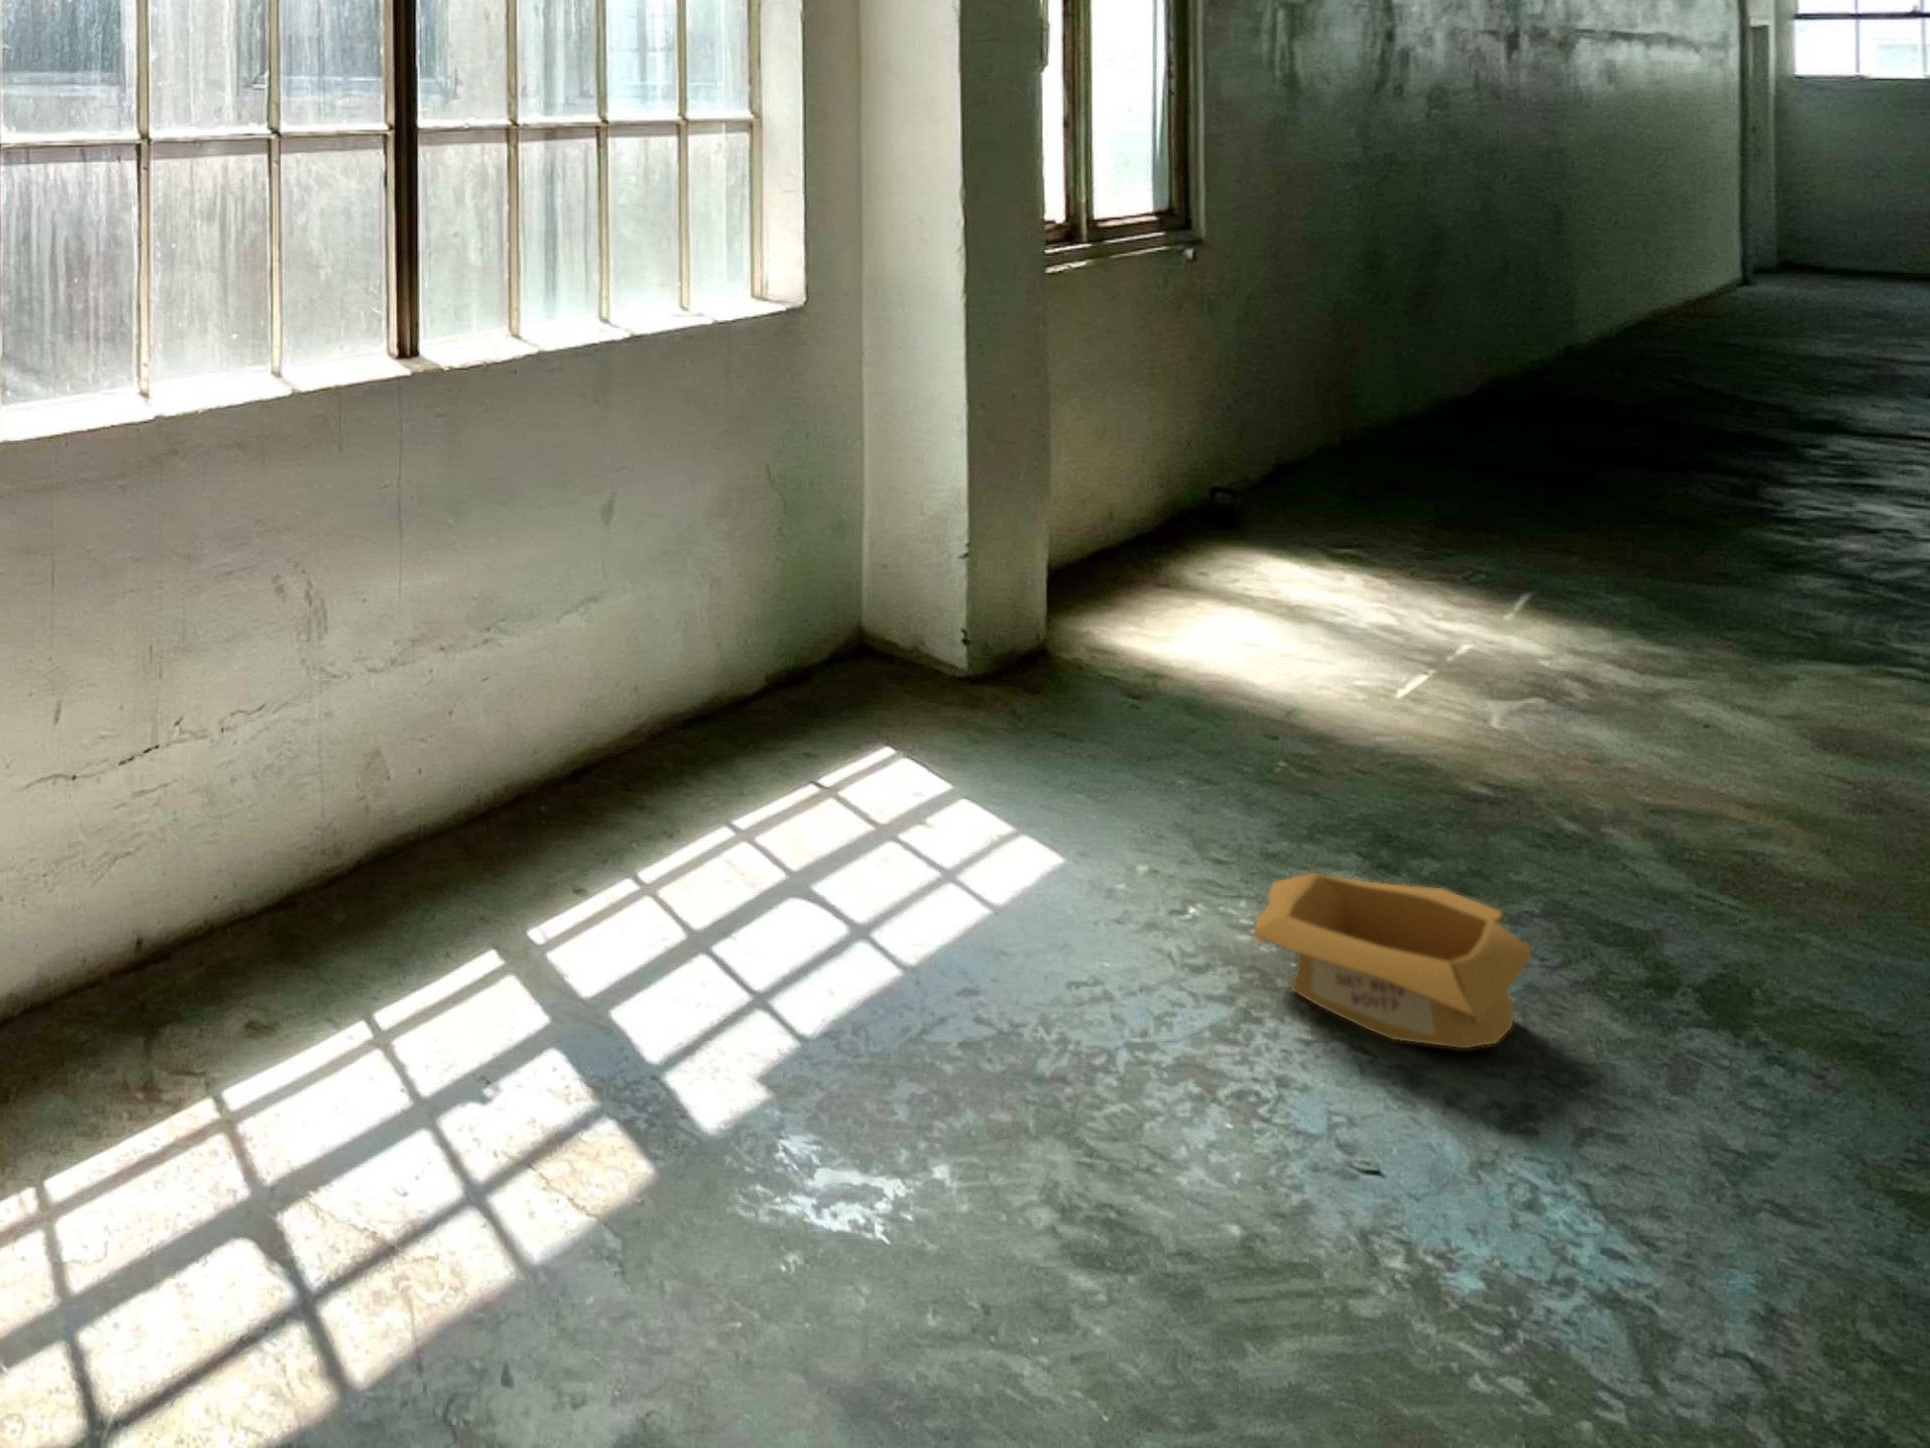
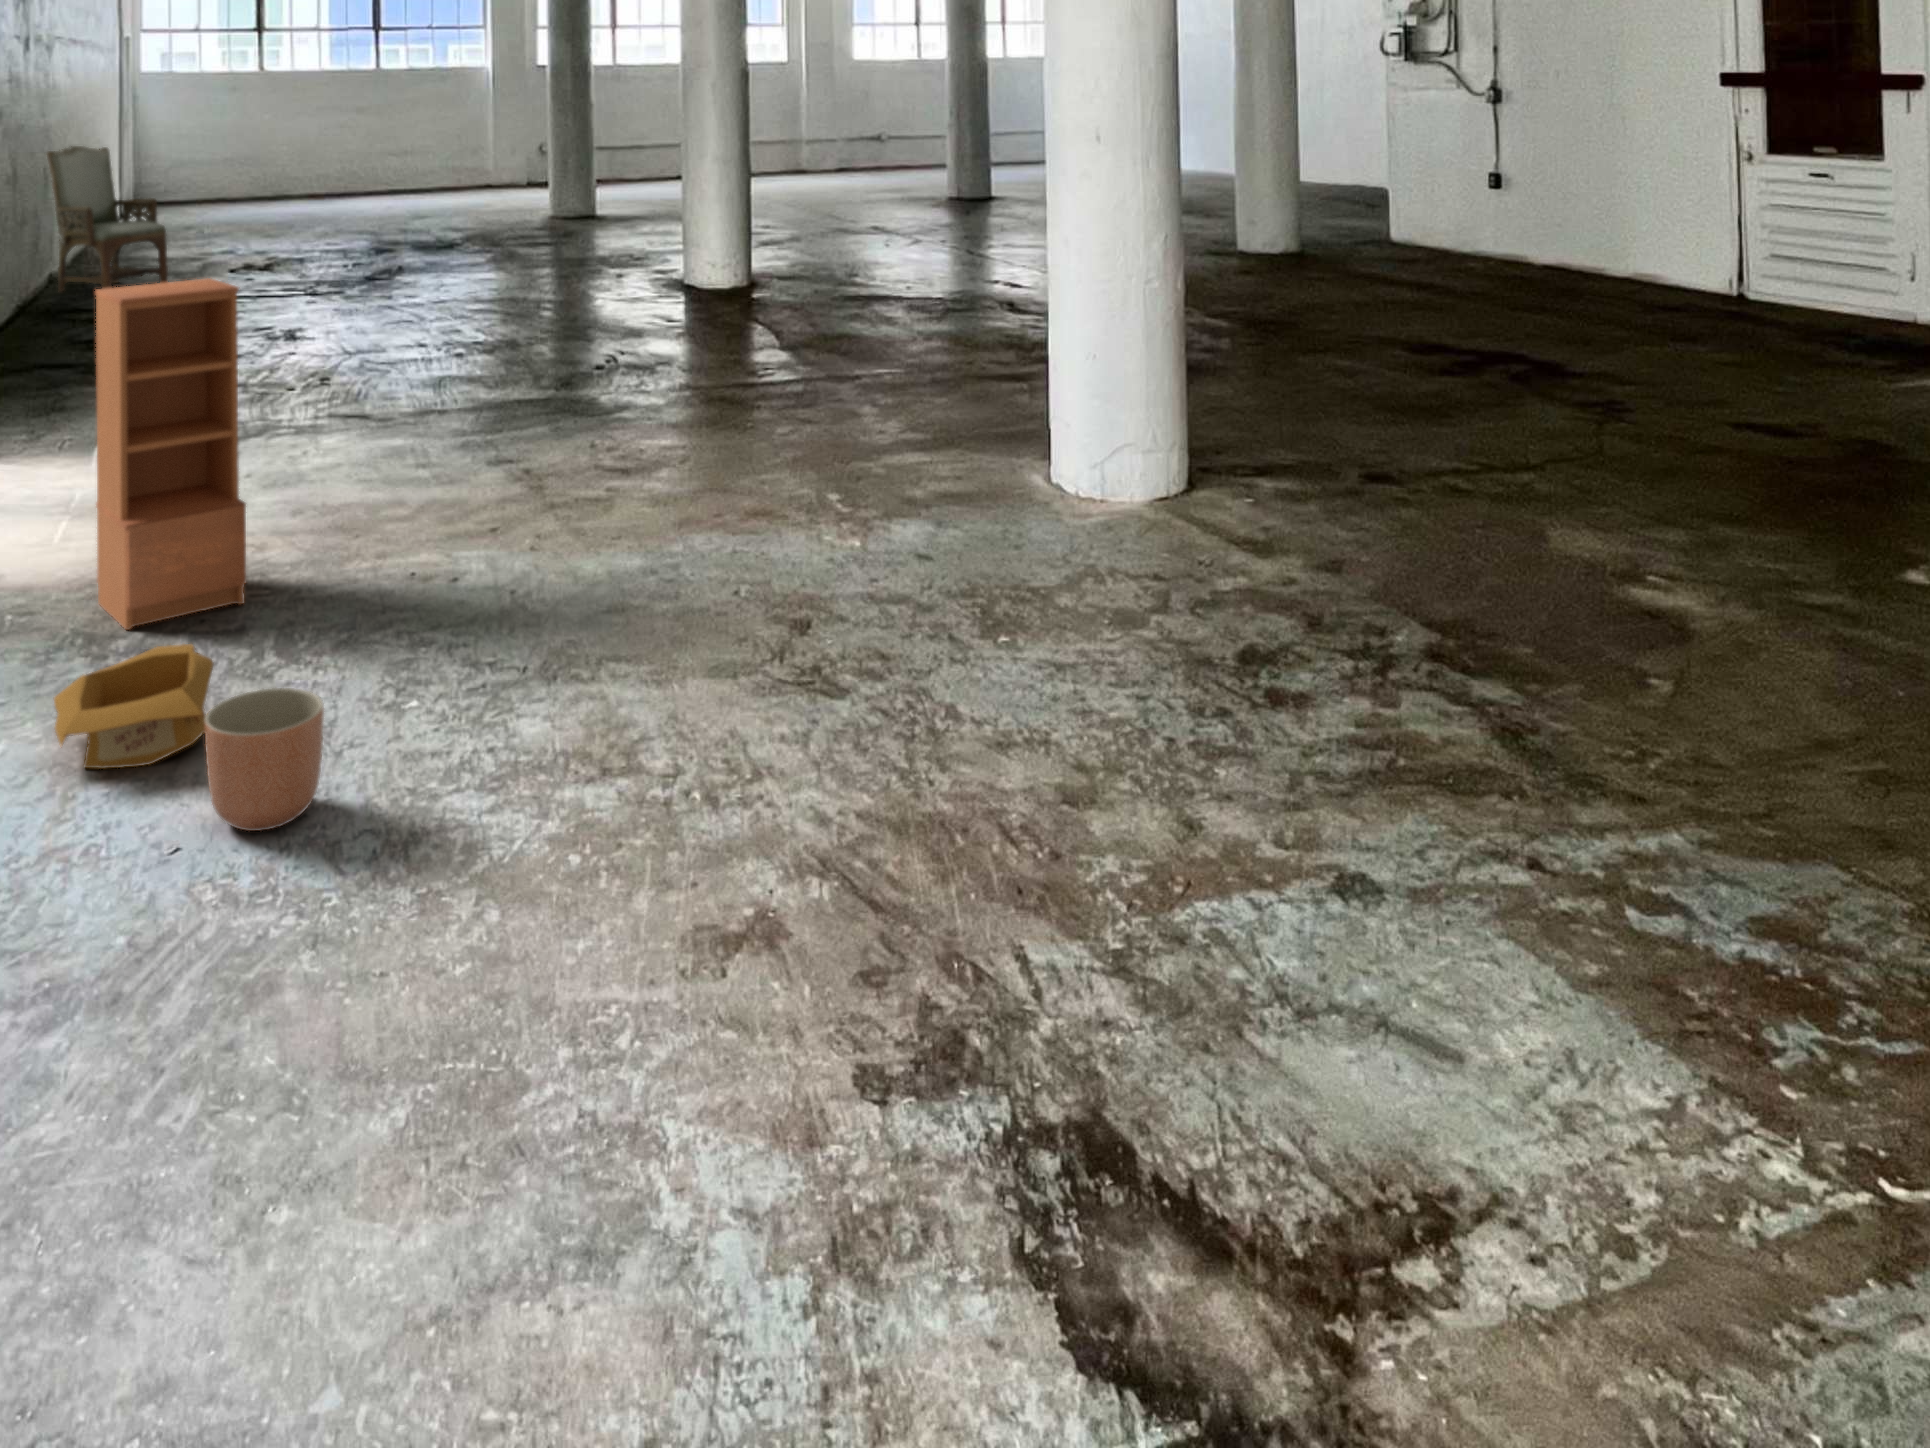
armchair: none [1550,174,1781,388] -> present [47,146,168,291]
bookcase: none [1415,384,1676,898] -> present [95,278,246,630]
planter: none [1434,1012,1668,1254] -> present [205,688,324,831]

